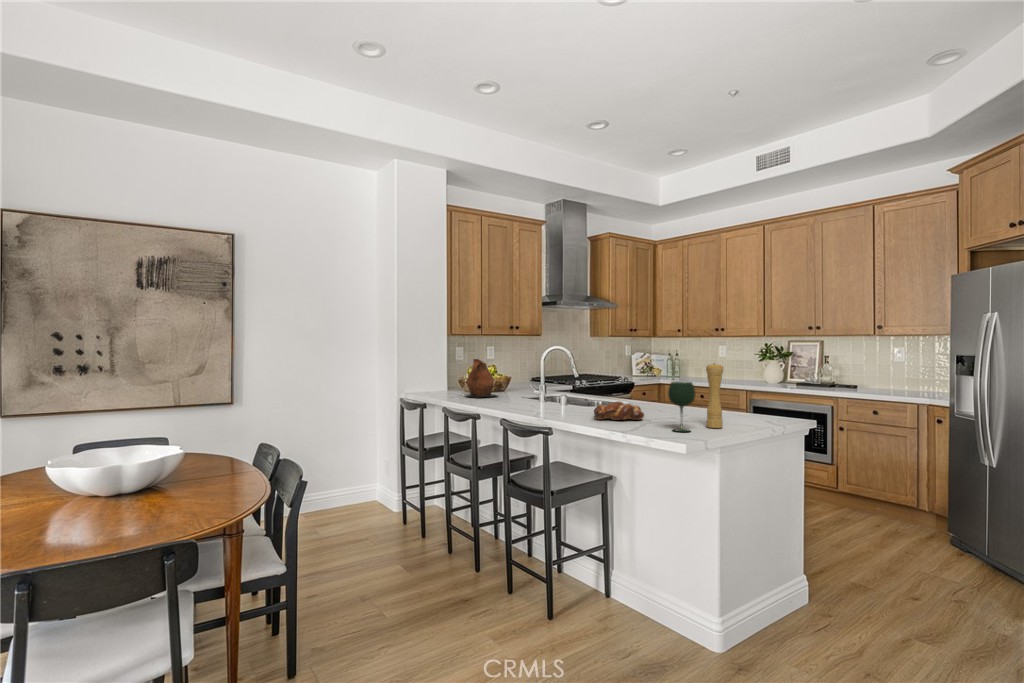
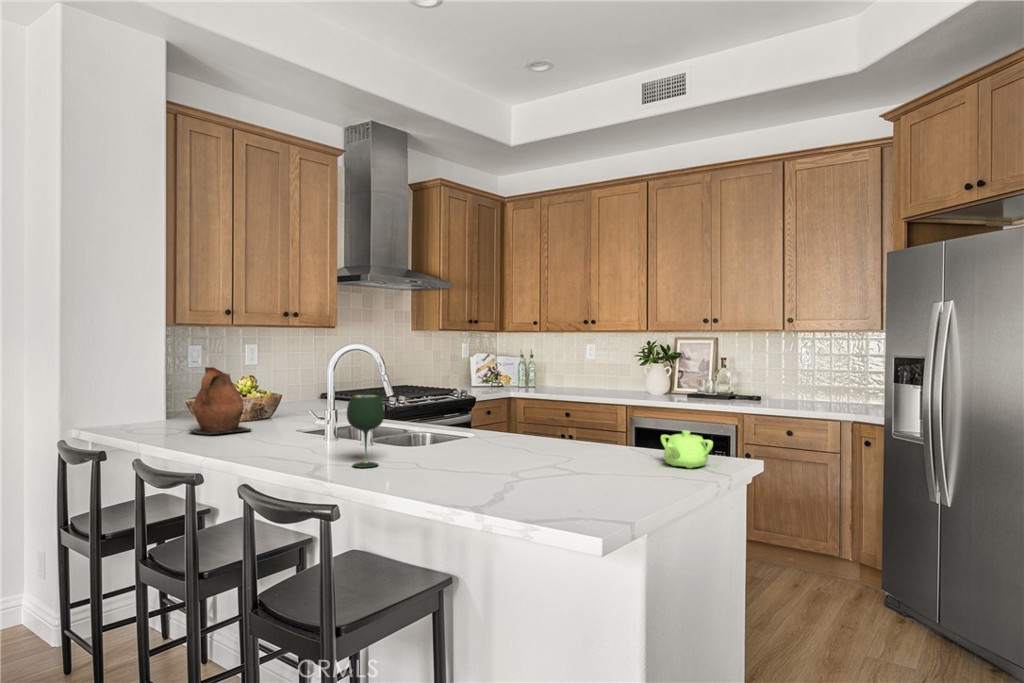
pepper mill: present [706,363,723,428] -> none [606,377,635,490]
wine glass: present [668,381,695,432] -> present [347,395,385,468]
teapot: none [748,398,781,421] -> present [661,430,713,468]
bread loaf: present [594,402,644,420] -> none [412,444,500,479]

